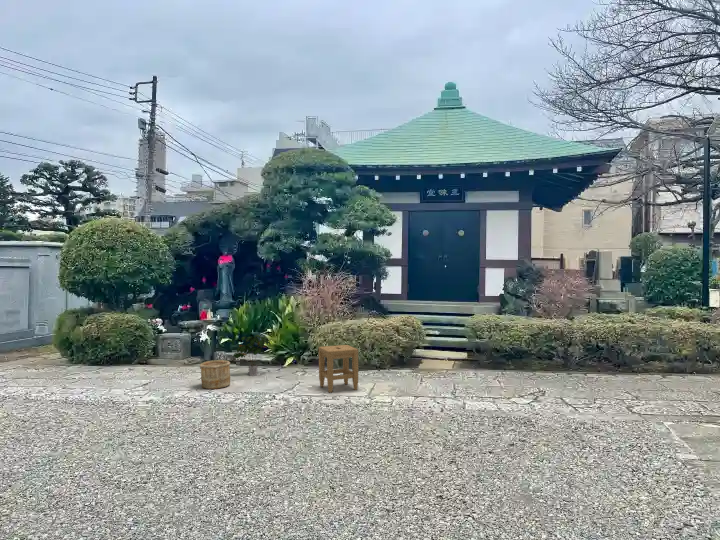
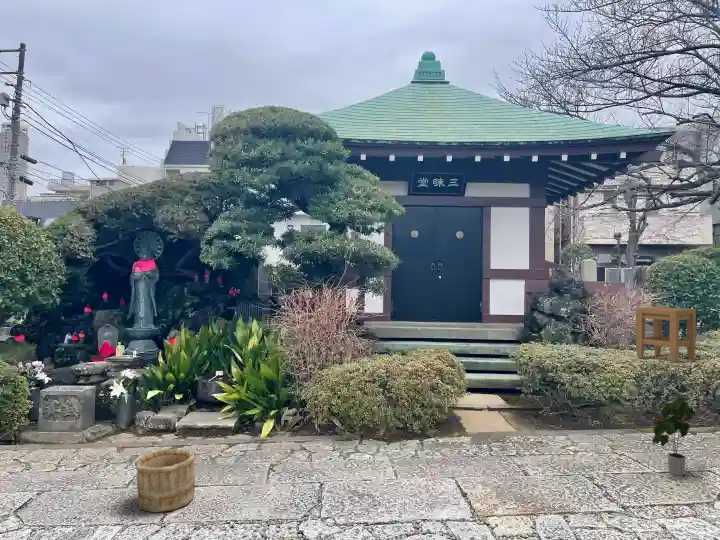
potted plant: present [233,335,271,376] -> present [652,399,695,476]
stool: present [319,345,358,393] -> present [636,307,696,363]

